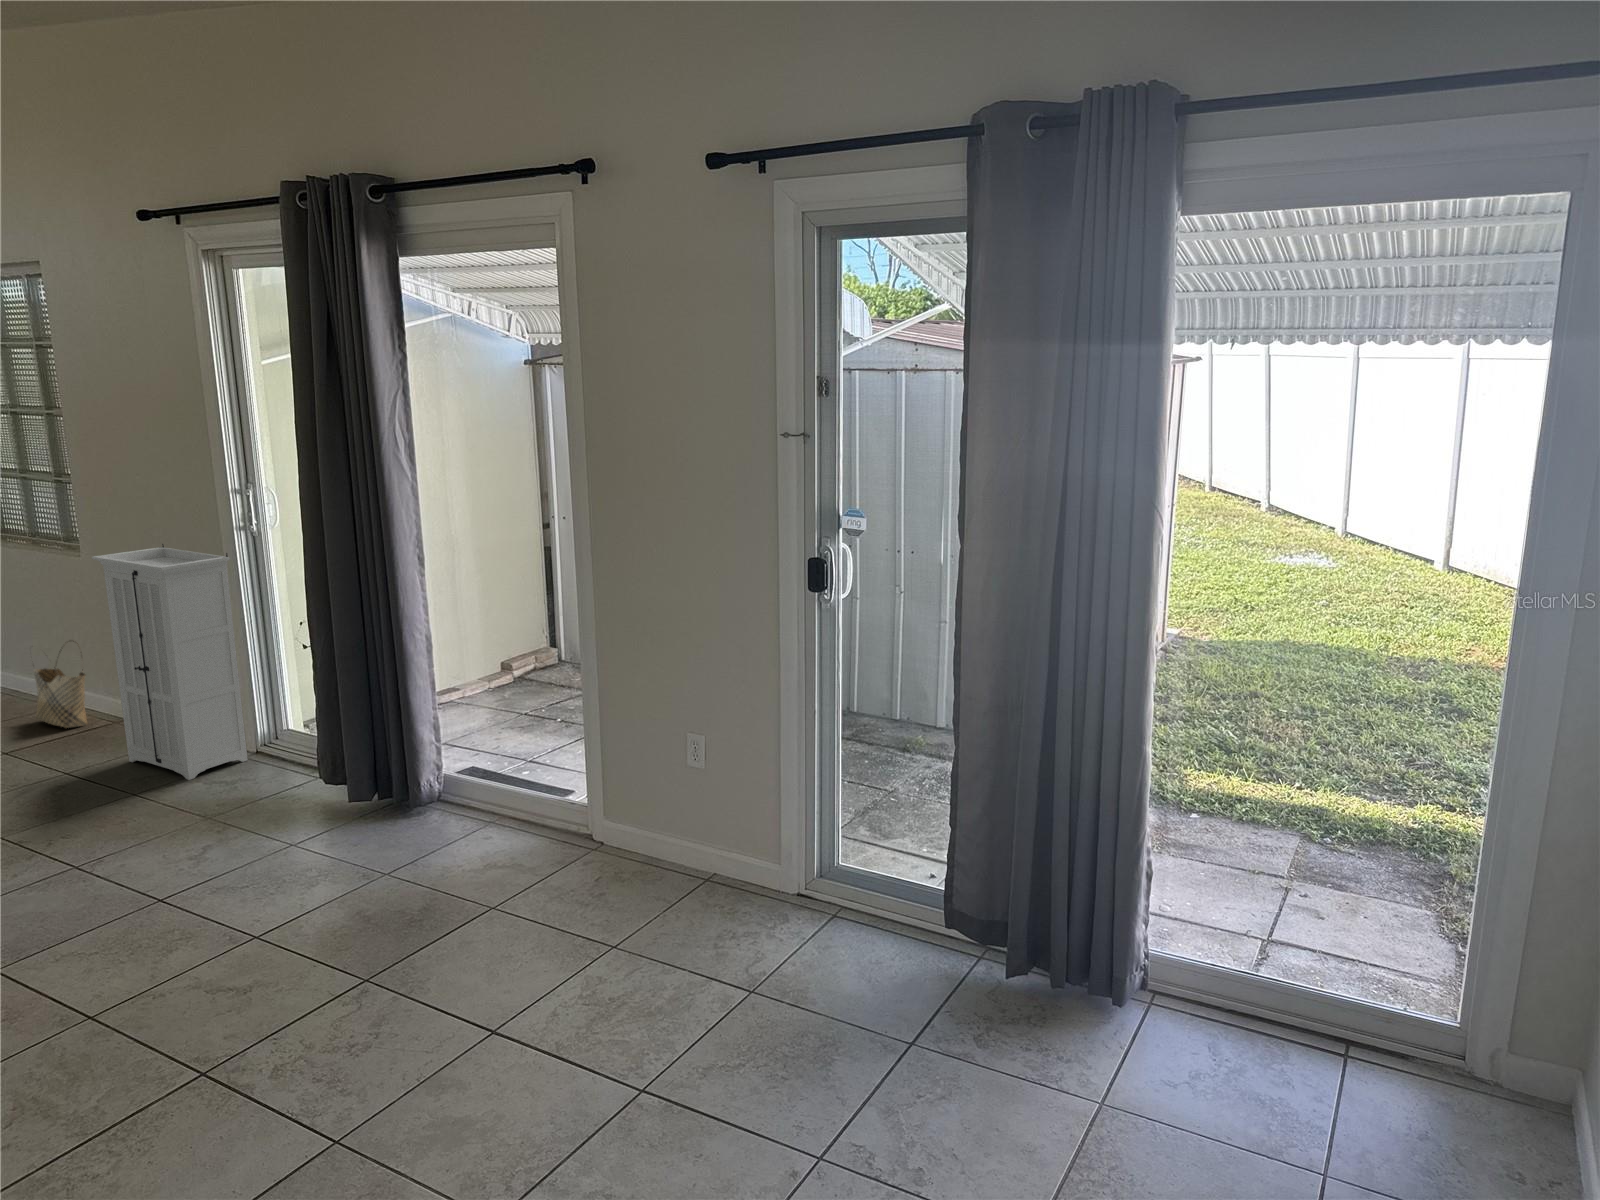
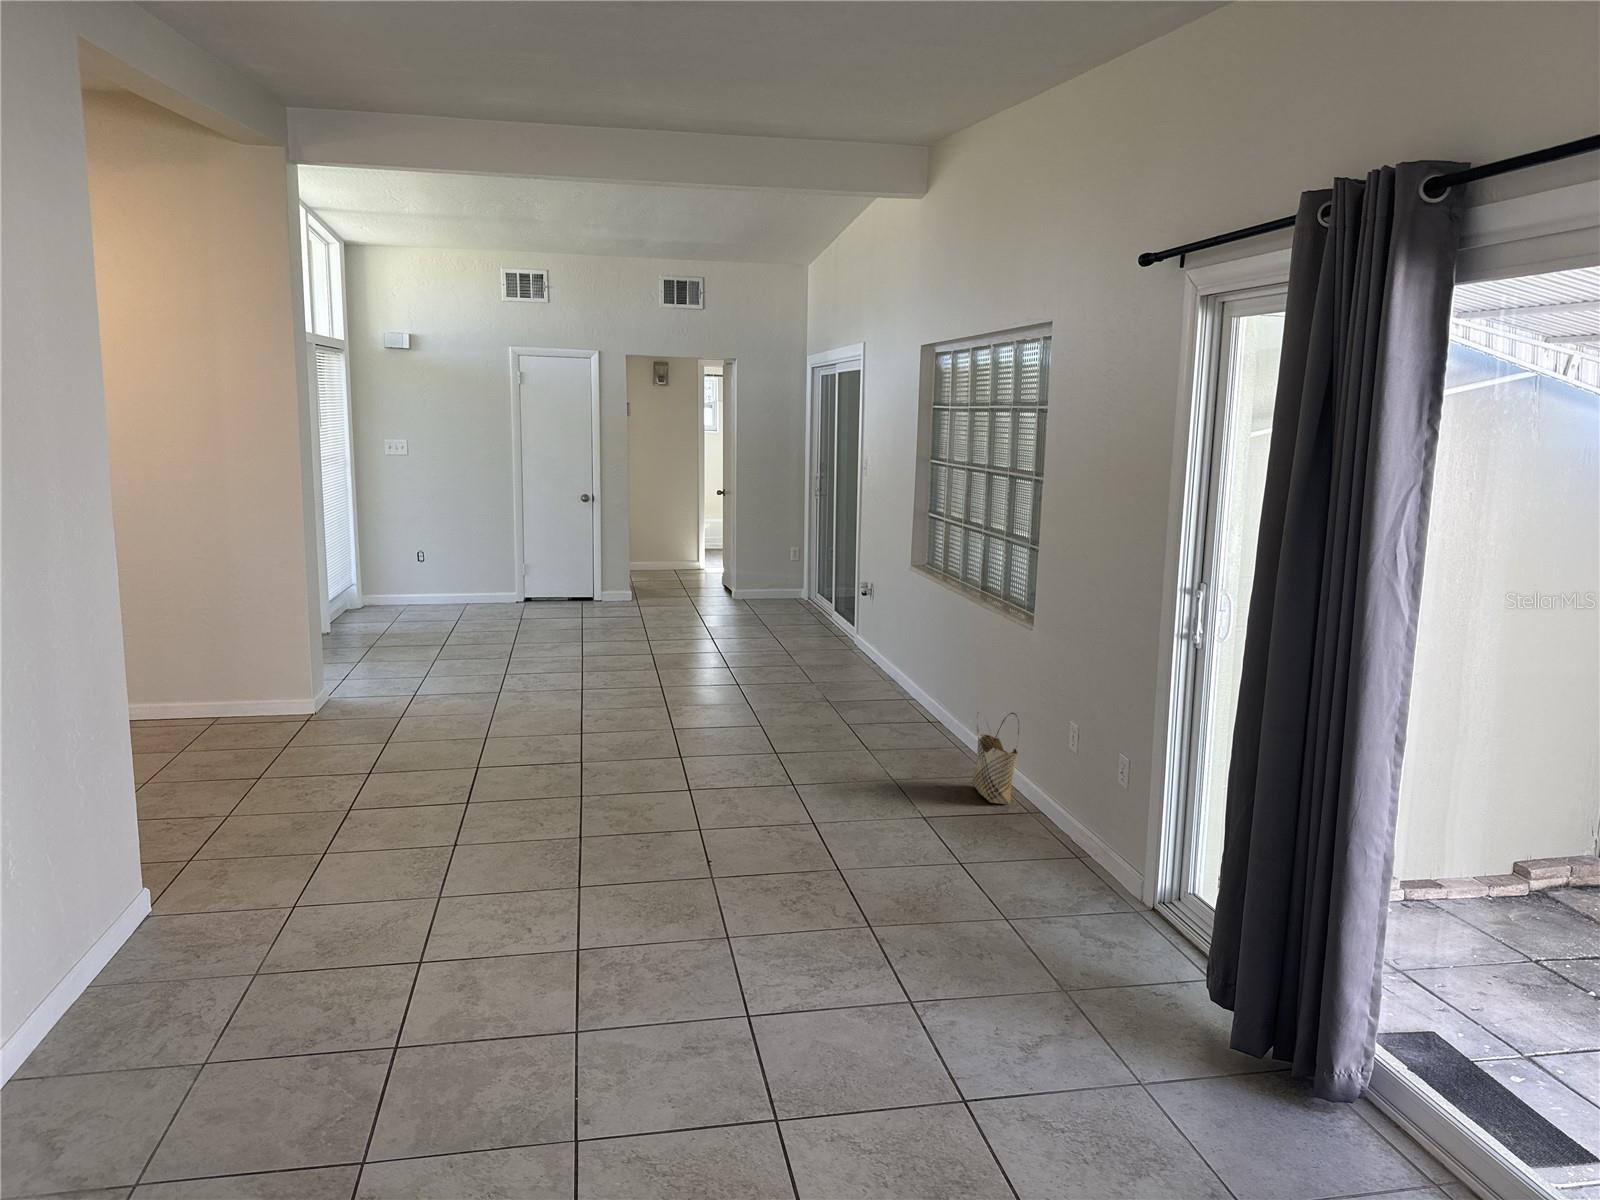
storage cabinet: present [92,544,248,780] -> none [1026,636,1162,917]

